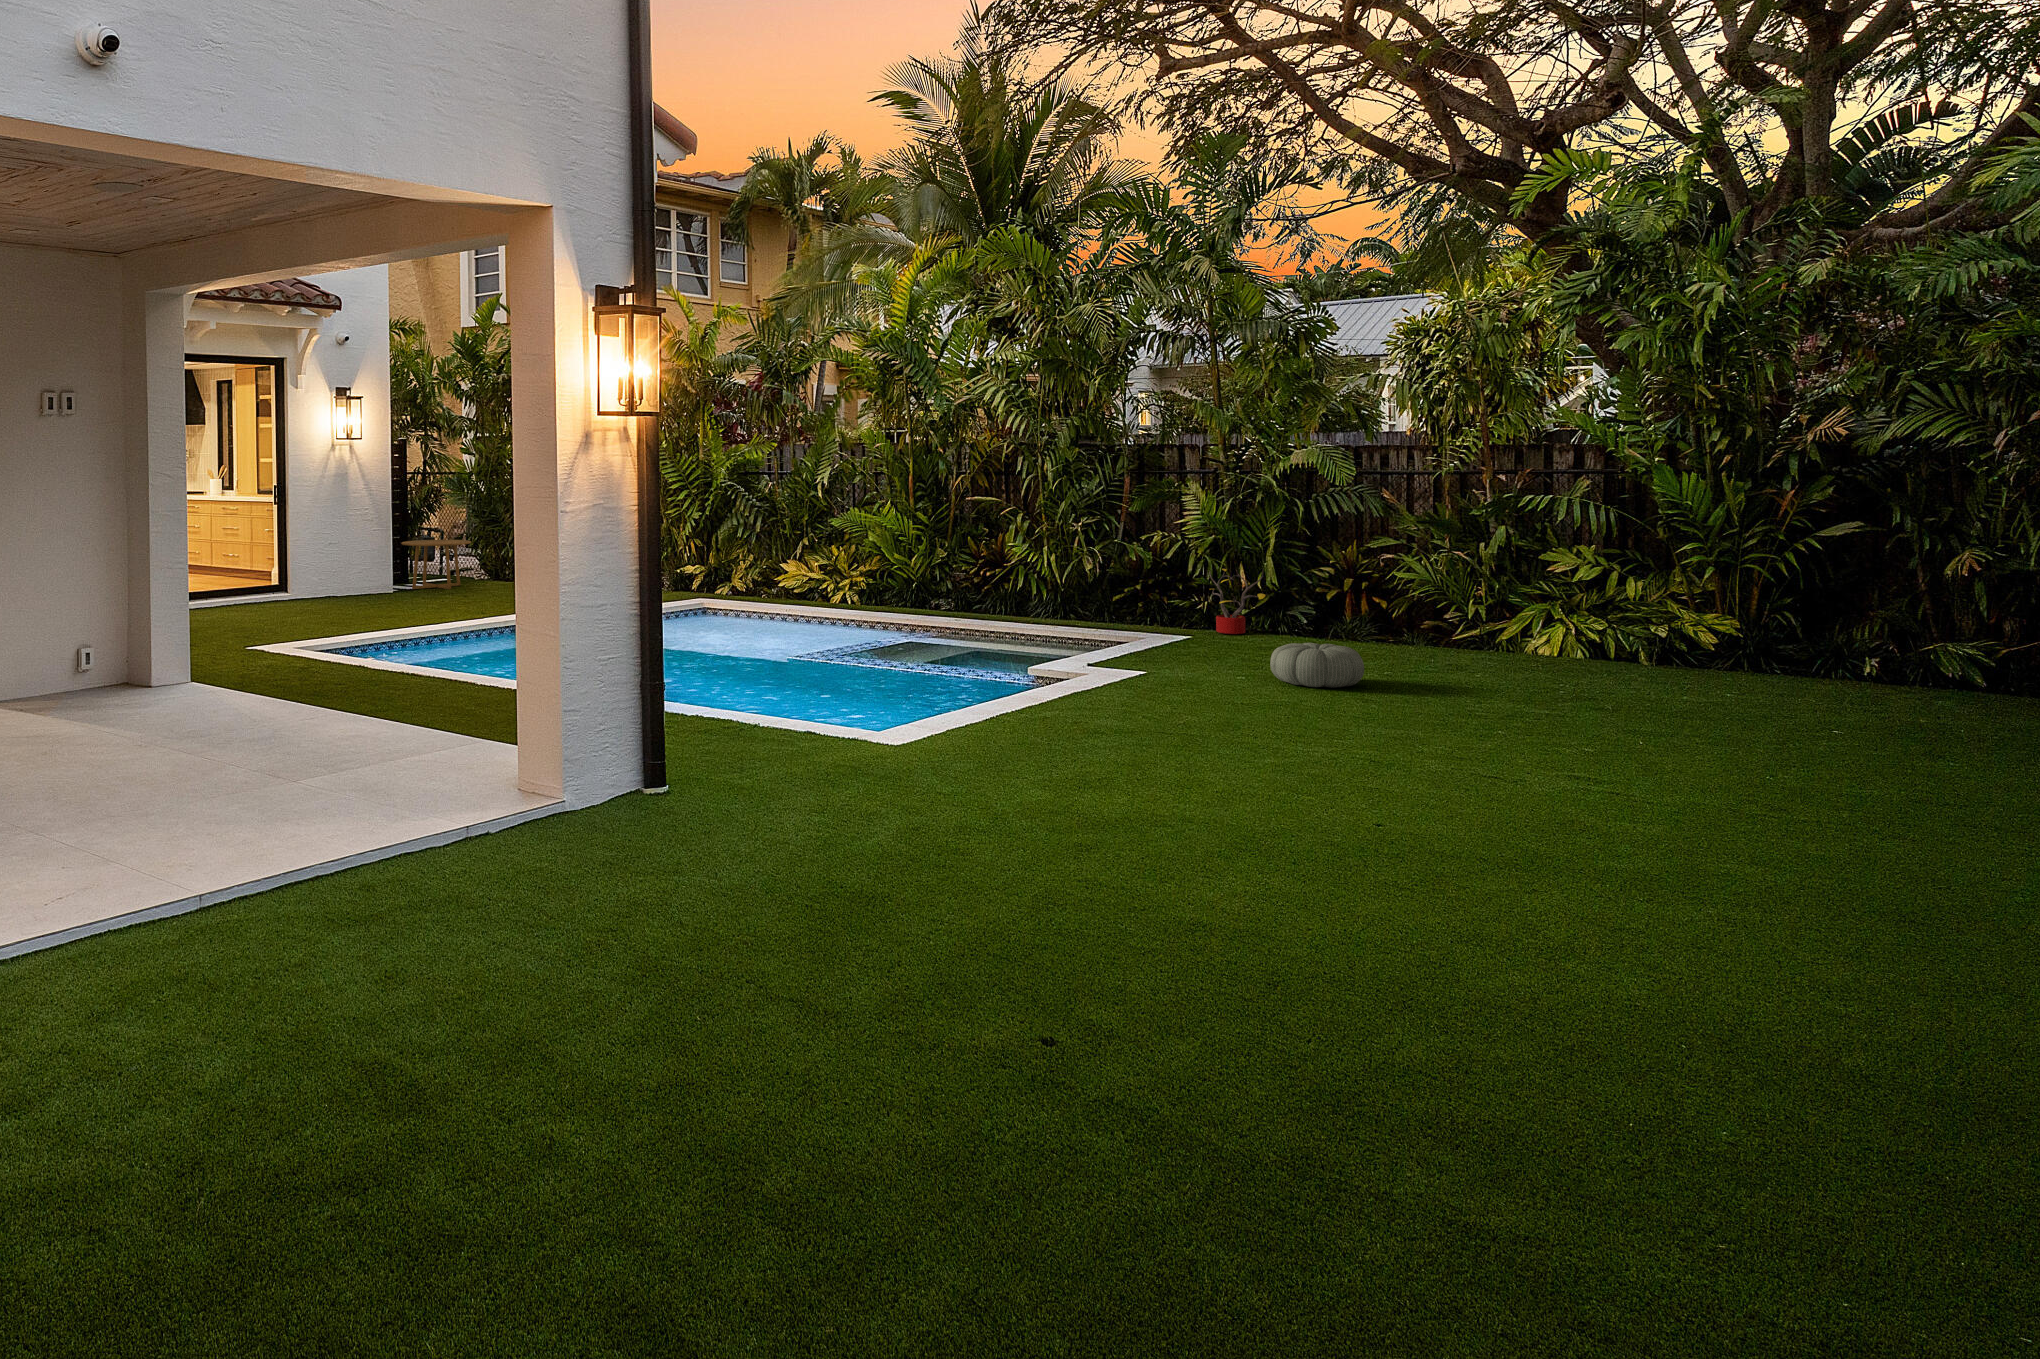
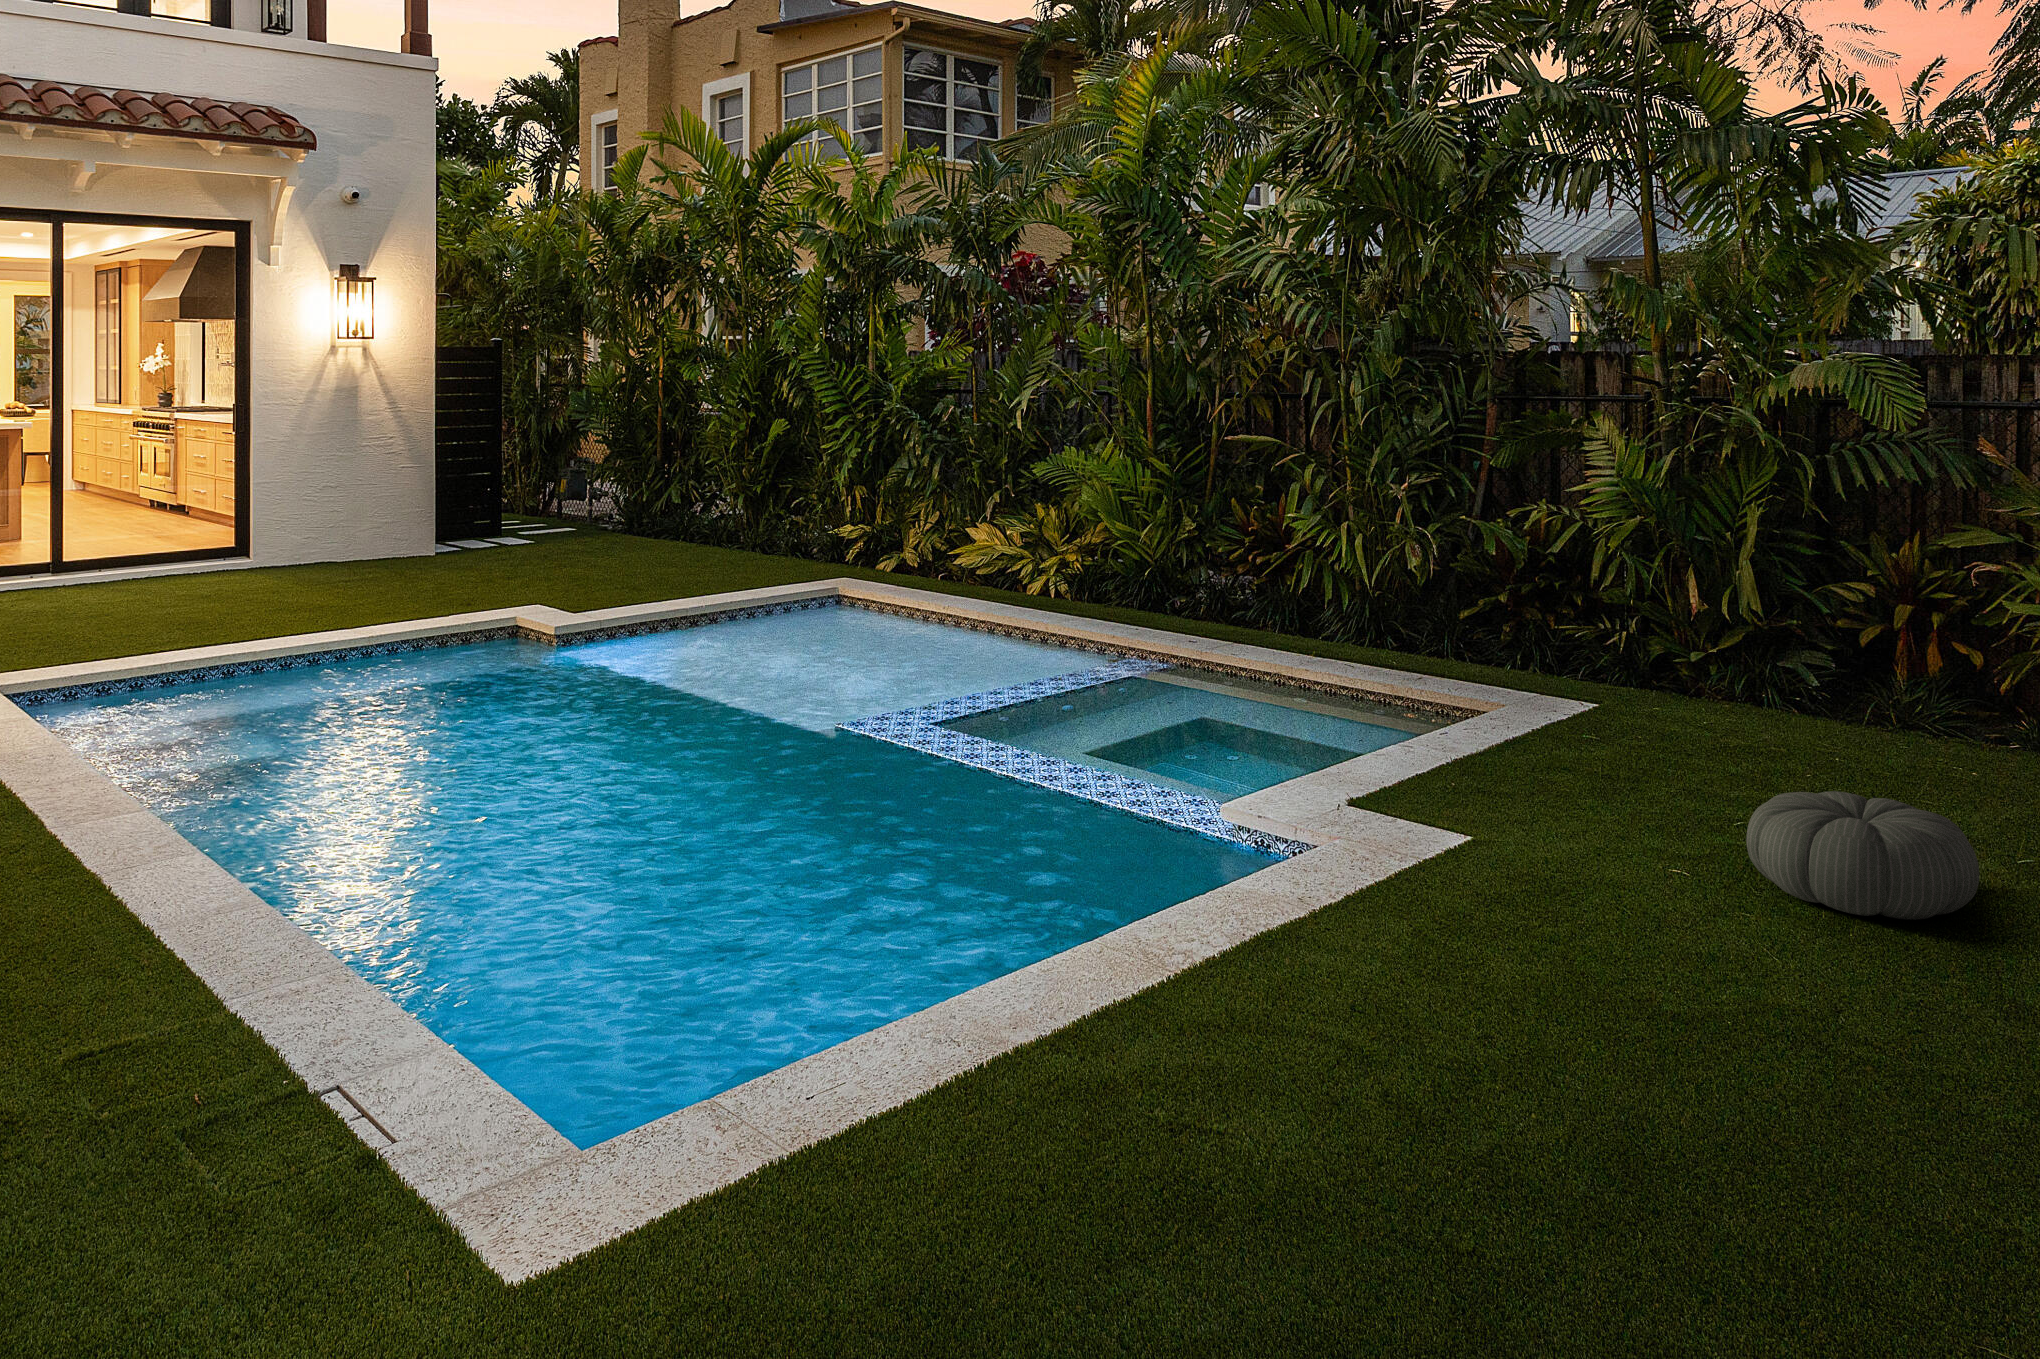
round table: present [401,540,471,589] -> none [448,477,552,550]
decorative plant: present [1209,569,1265,634] -> none [1633,571,1740,702]

